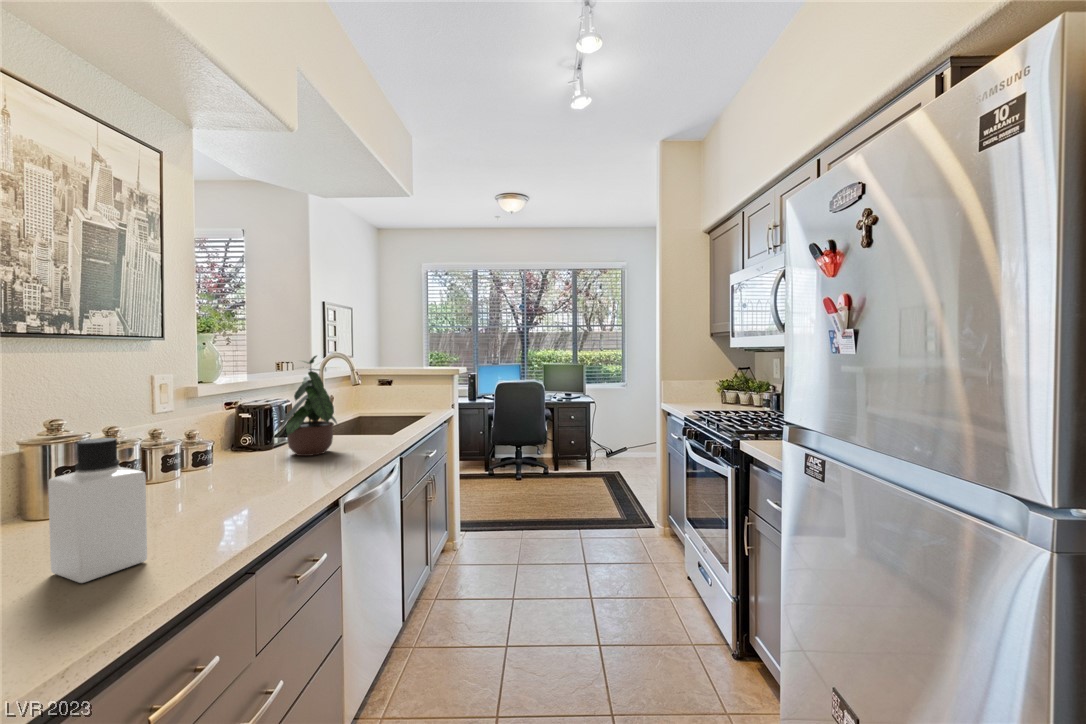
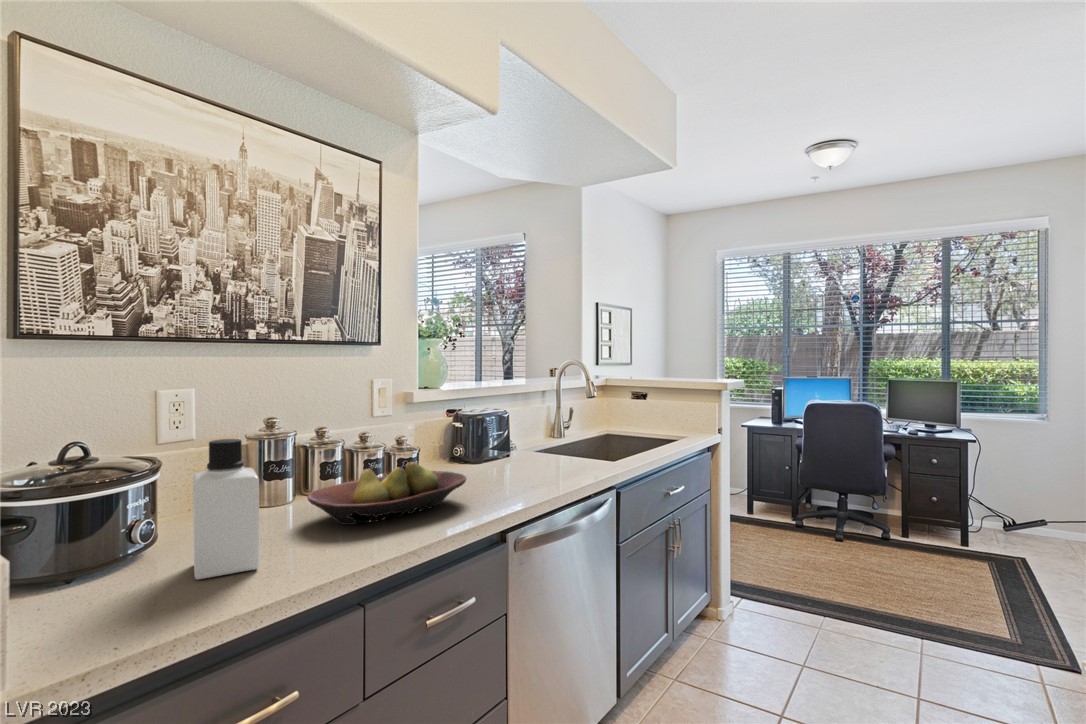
potted plant: present [282,356,337,456] -> none [478,361,544,476]
fruit bowl: none [141,449,297,514] -> present [307,462,466,525]

